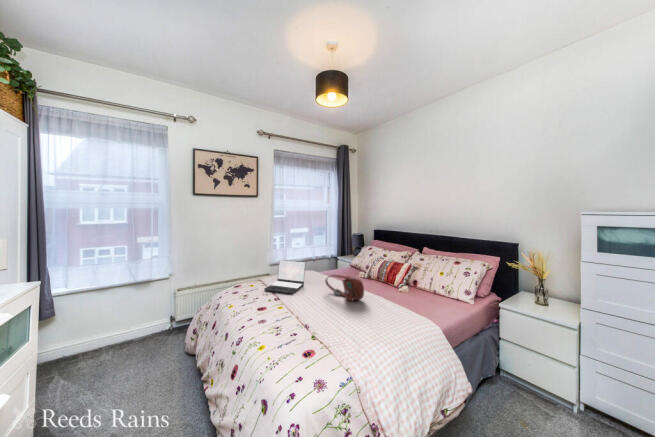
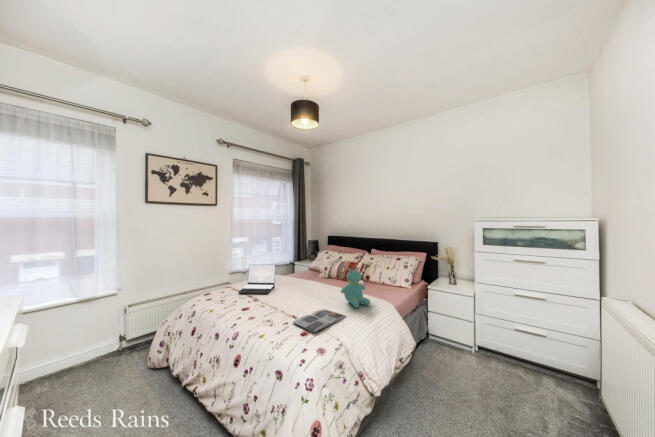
teddy bear: none [367,273,405,326] -> present [341,267,370,308]
handbag: present [325,275,364,301] -> none [297,273,333,294]
magazine: none [300,322,369,355] -> present [293,309,346,332]

